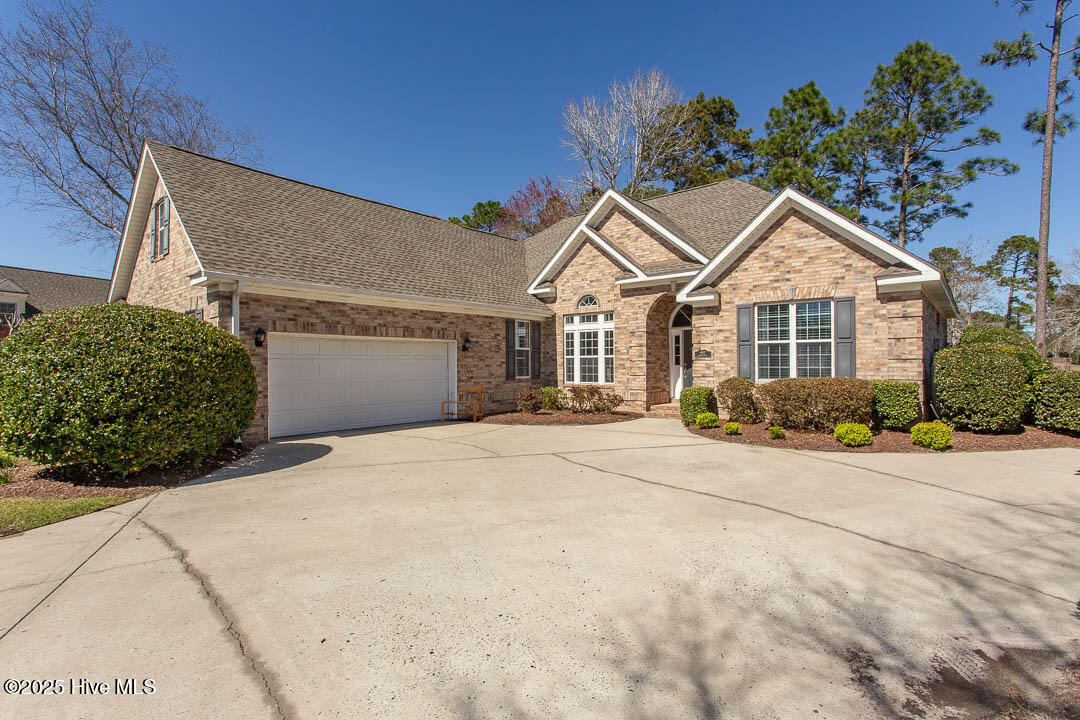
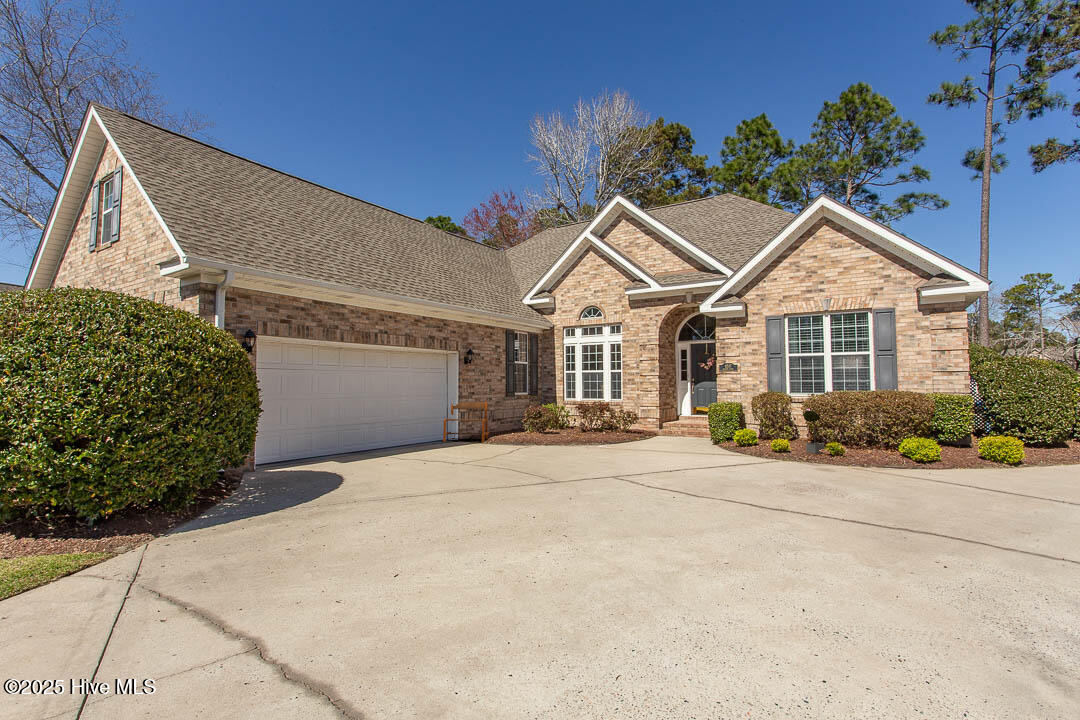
potted tree: none [755,396,774,438] -> present [803,410,825,454]

